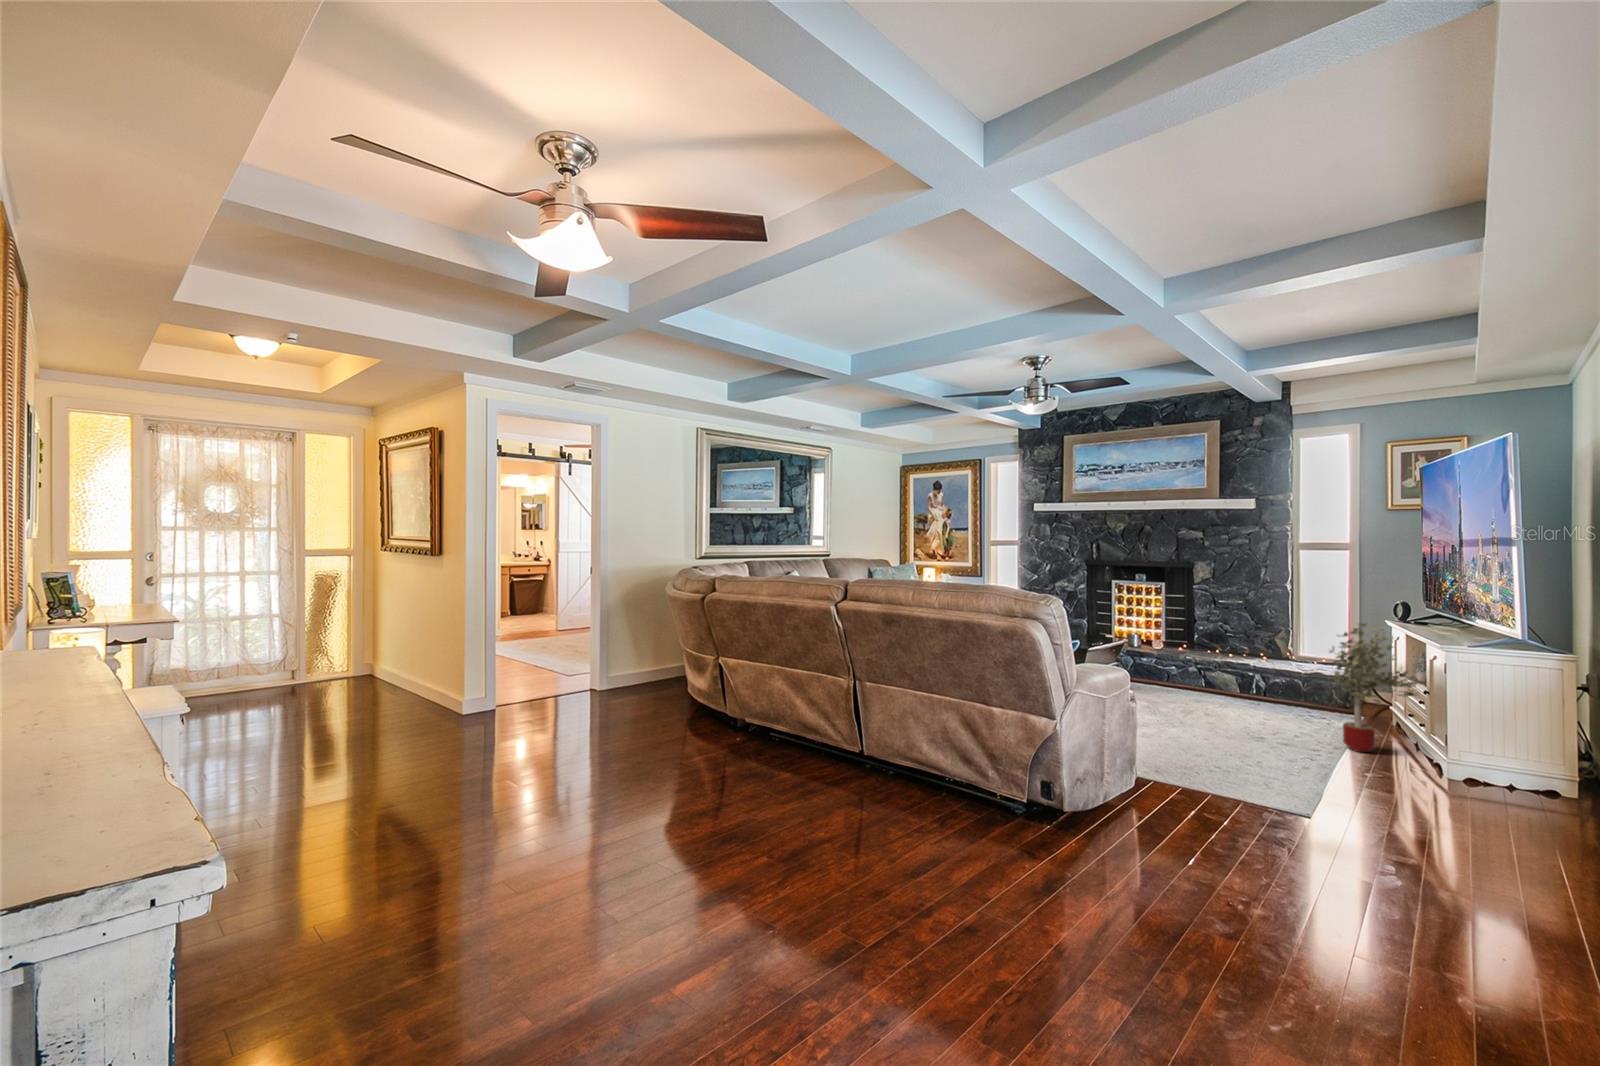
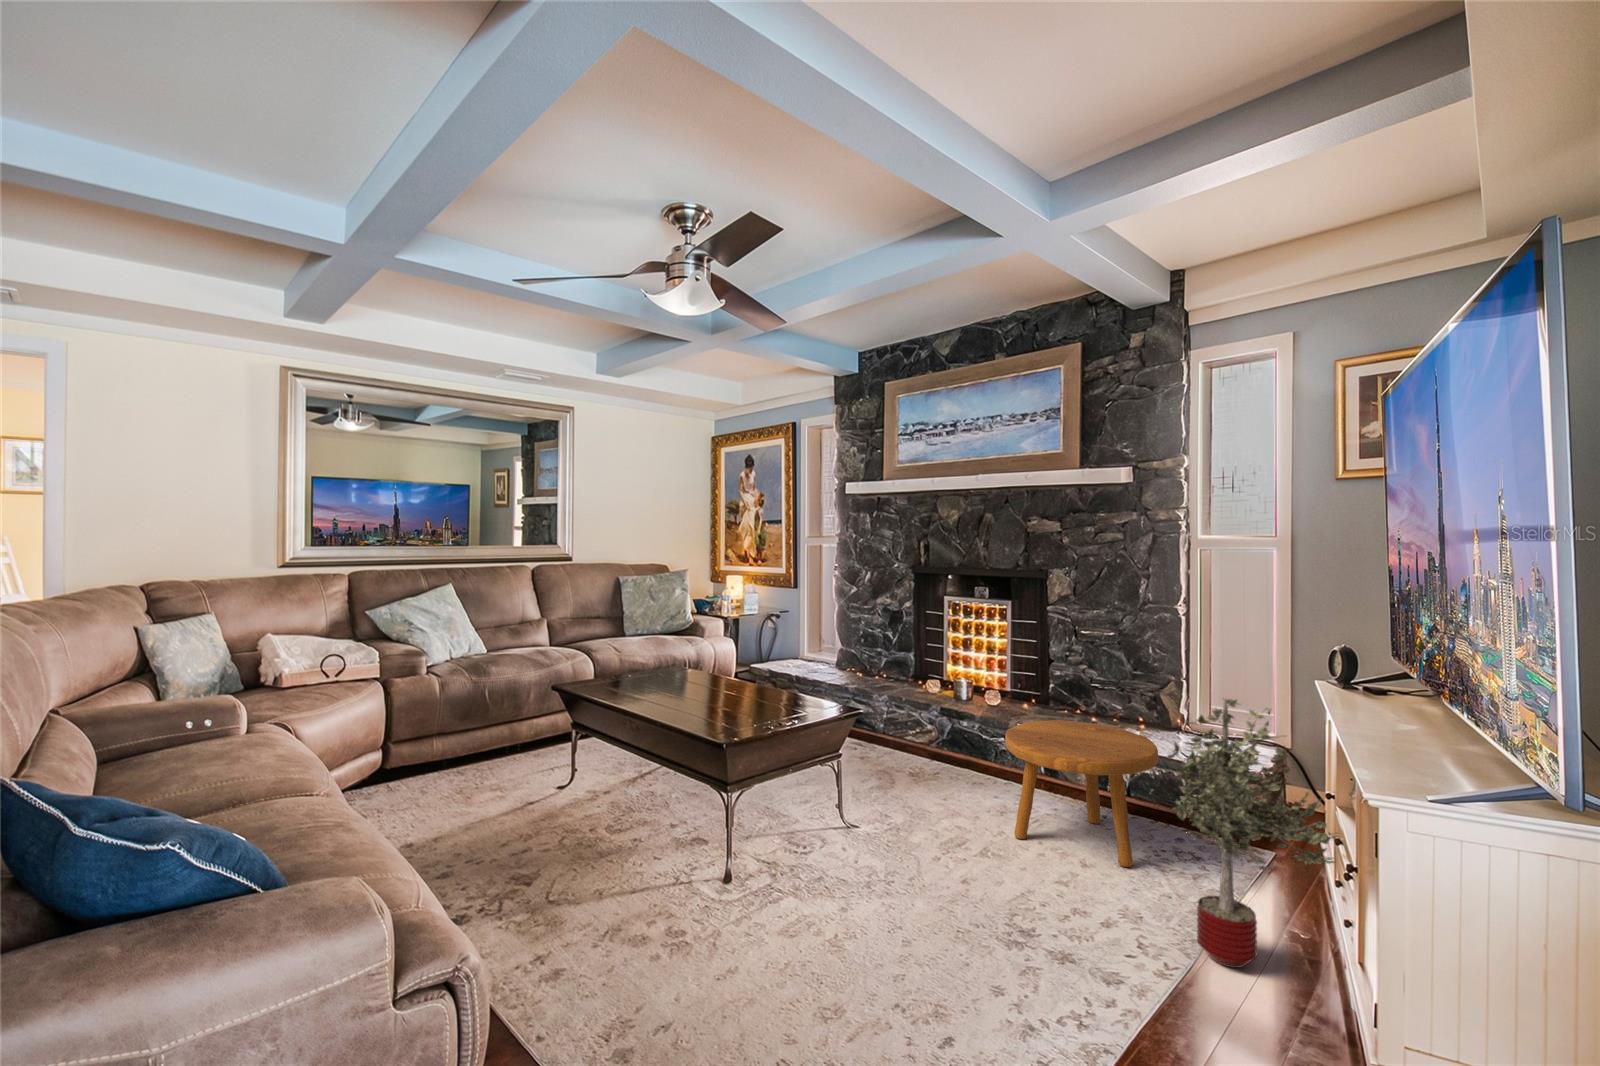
footstool: none [1203,649,1299,722] -> present [1005,720,1159,867]

